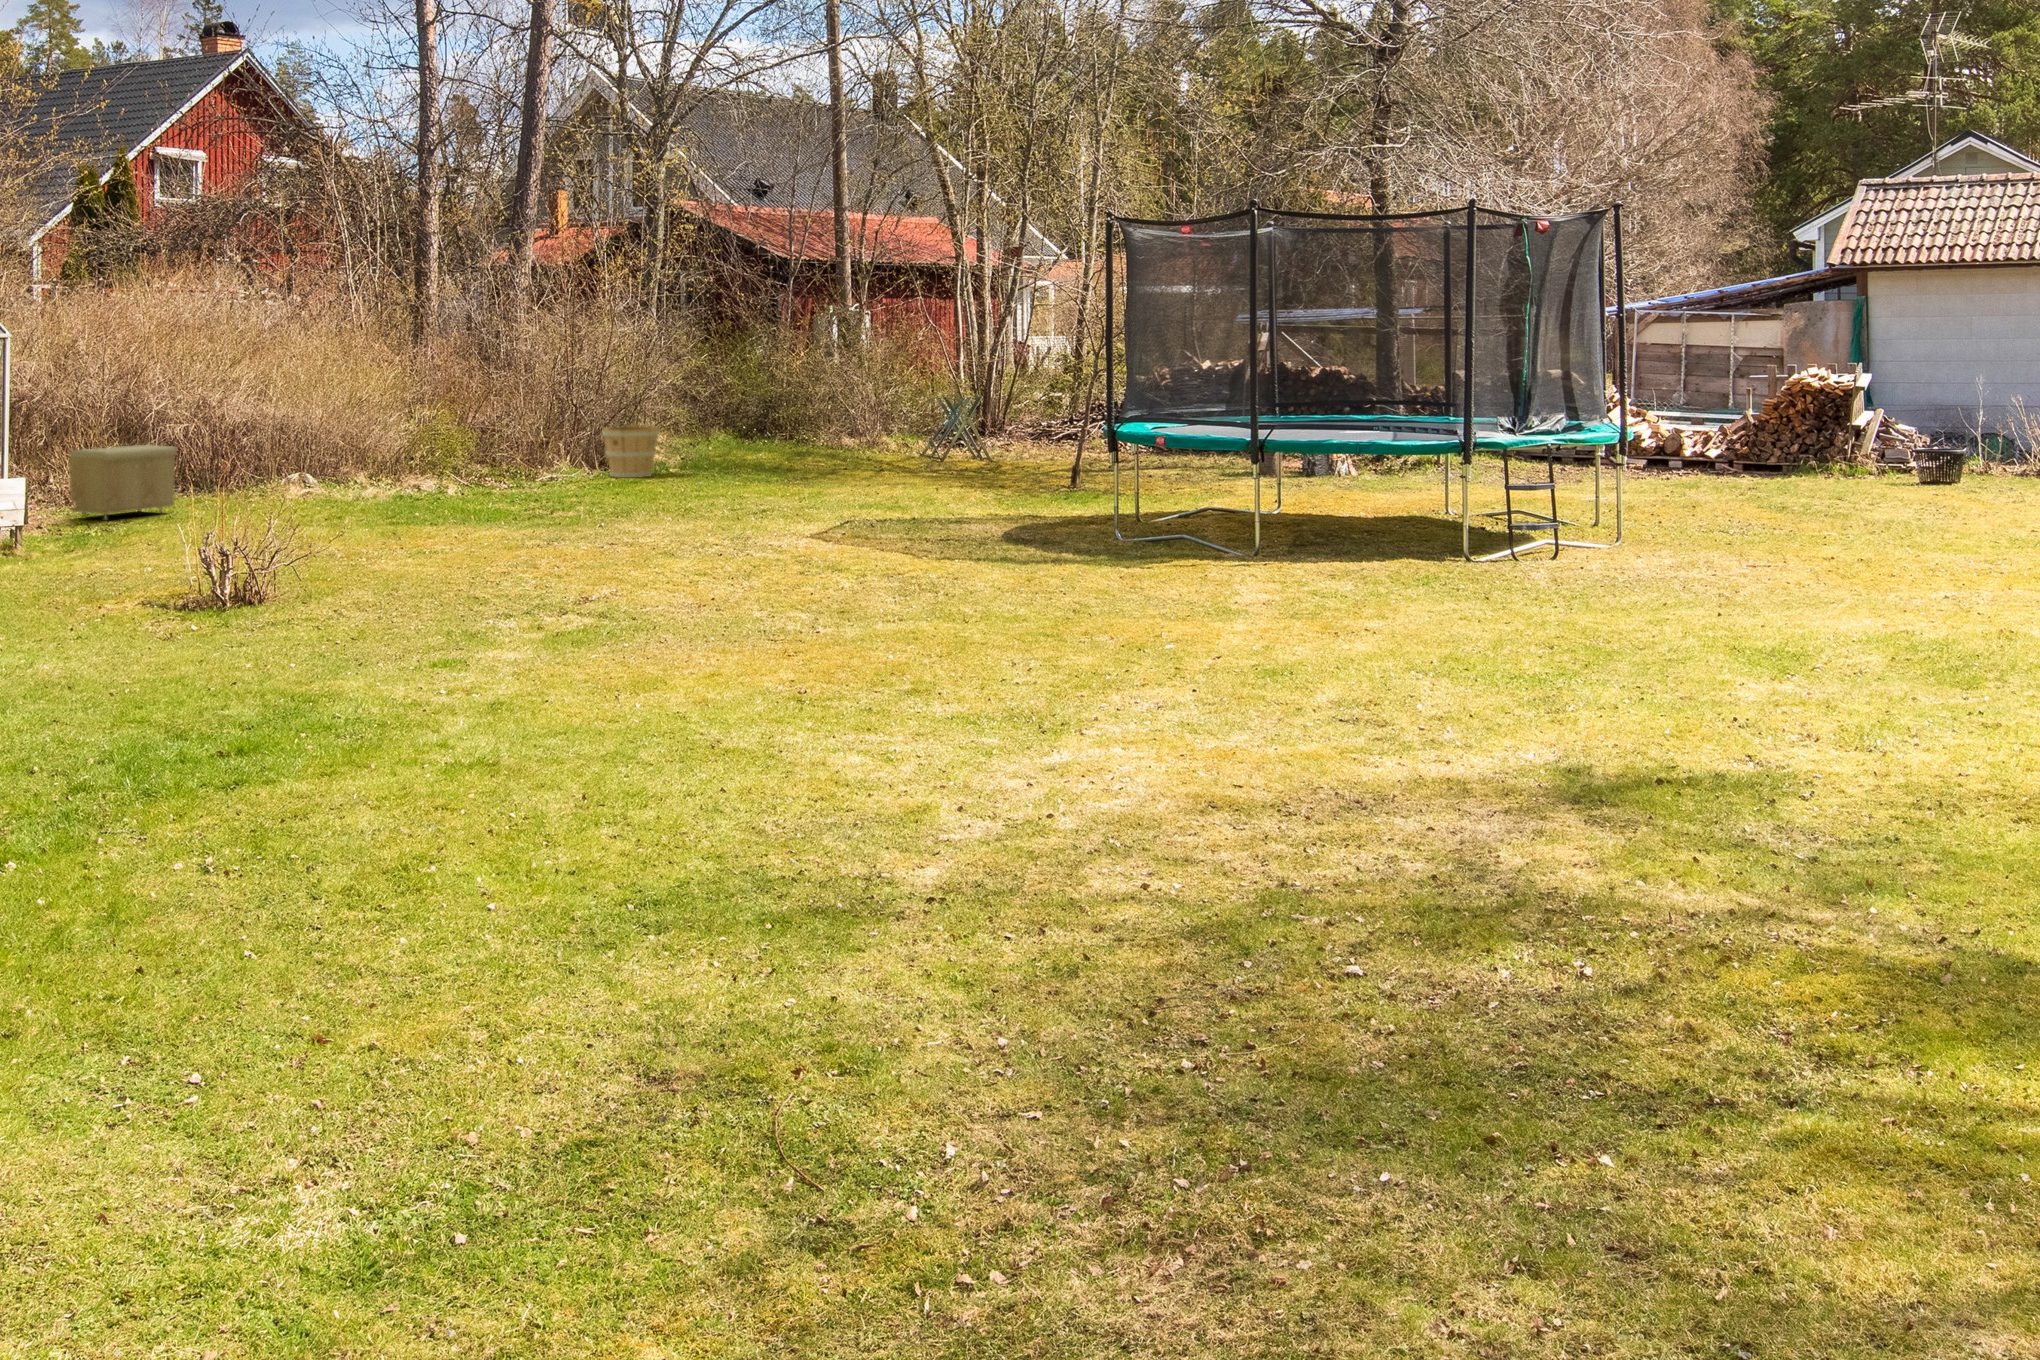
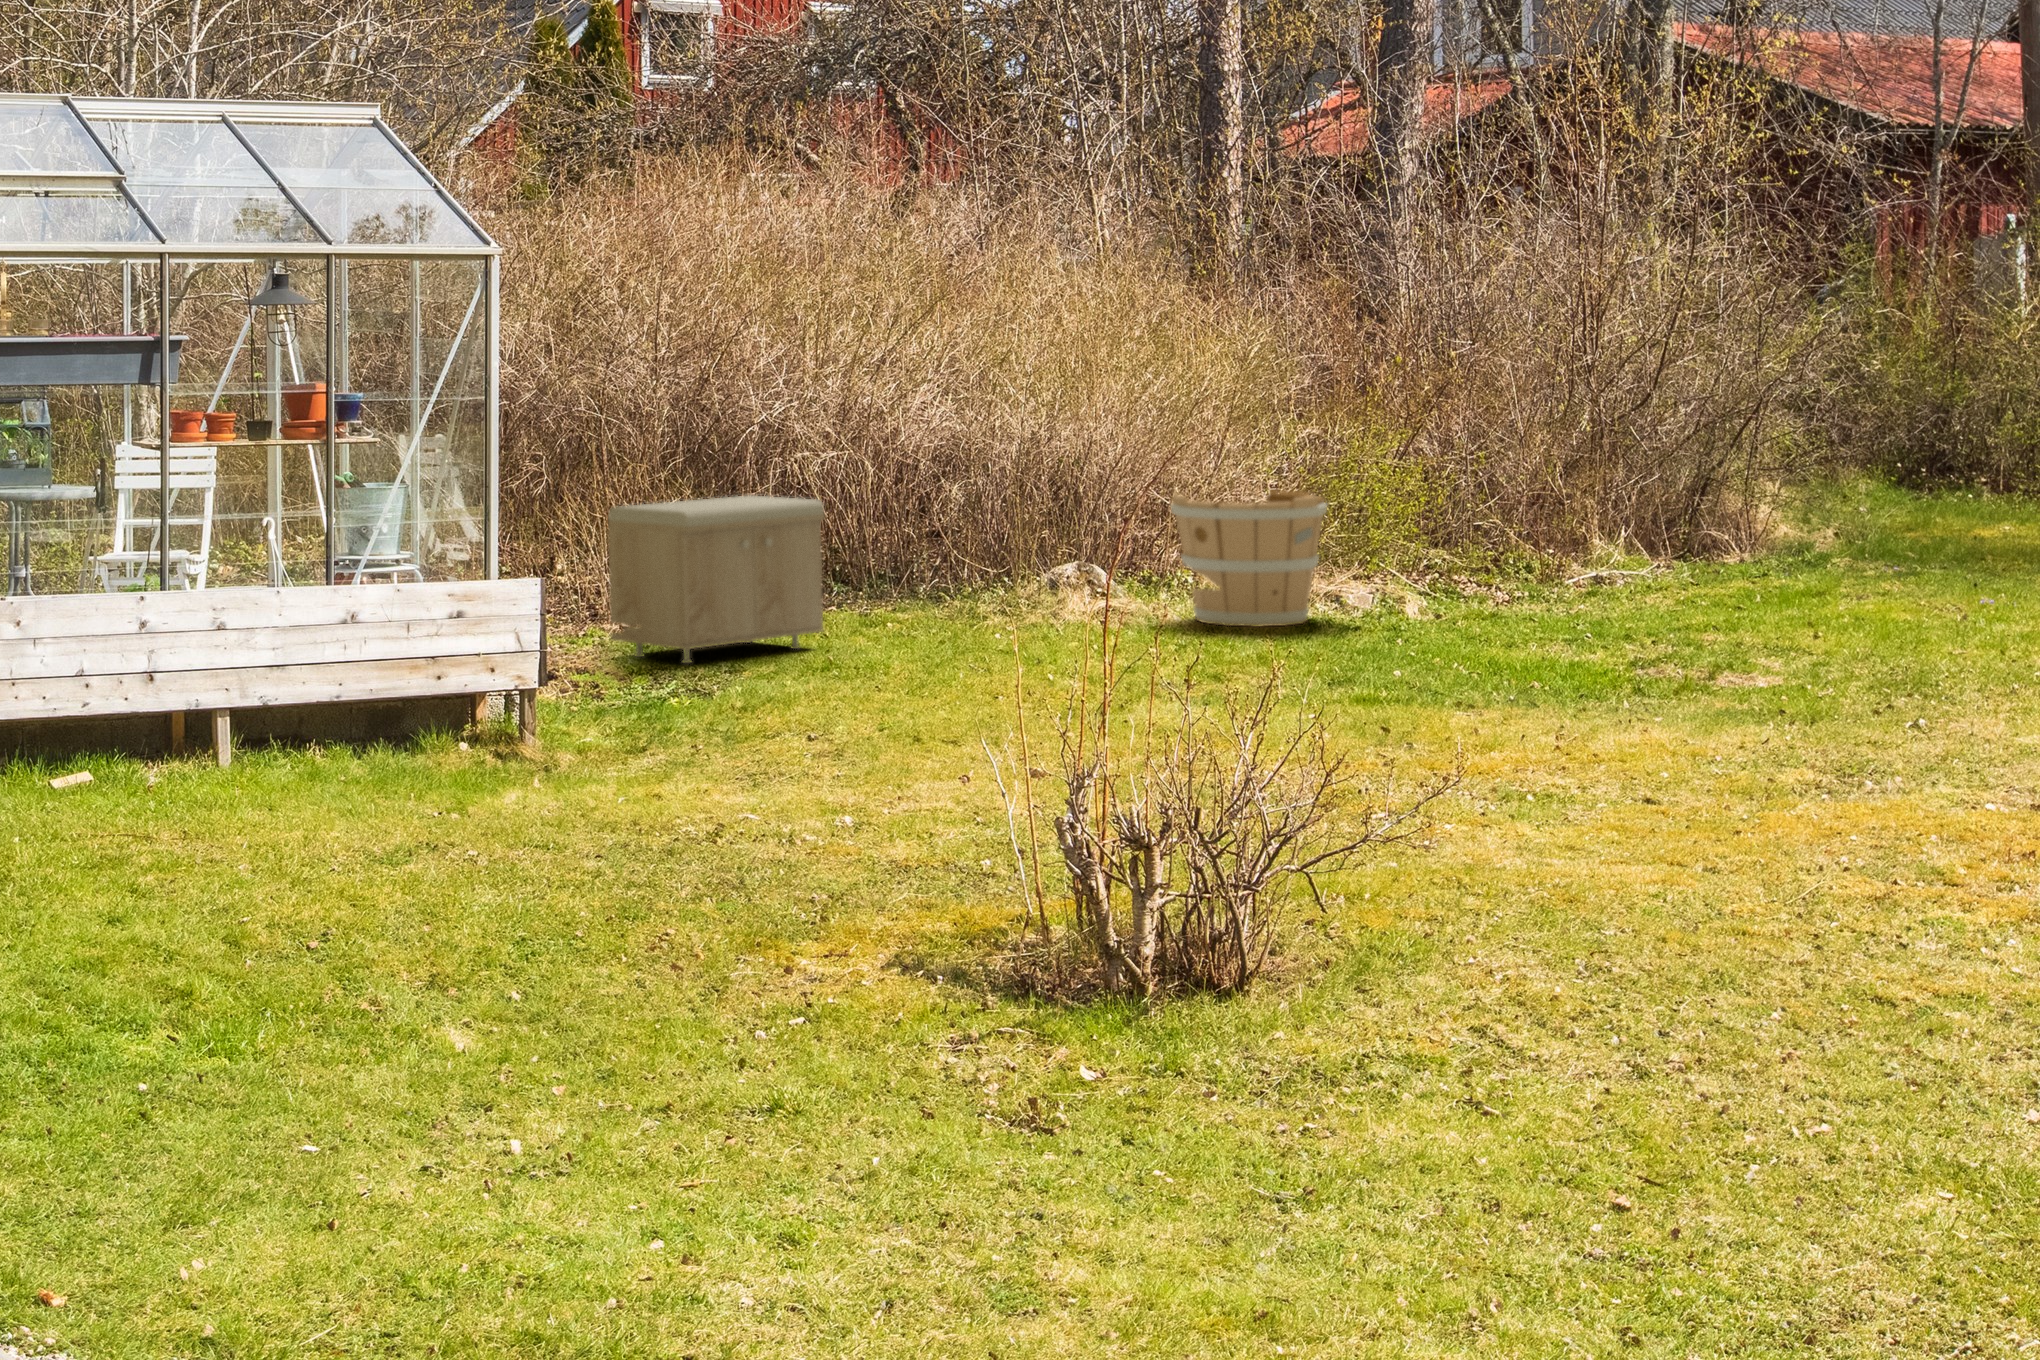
wooden bucket: present [602,425,660,478] -> present [1171,489,1327,627]

